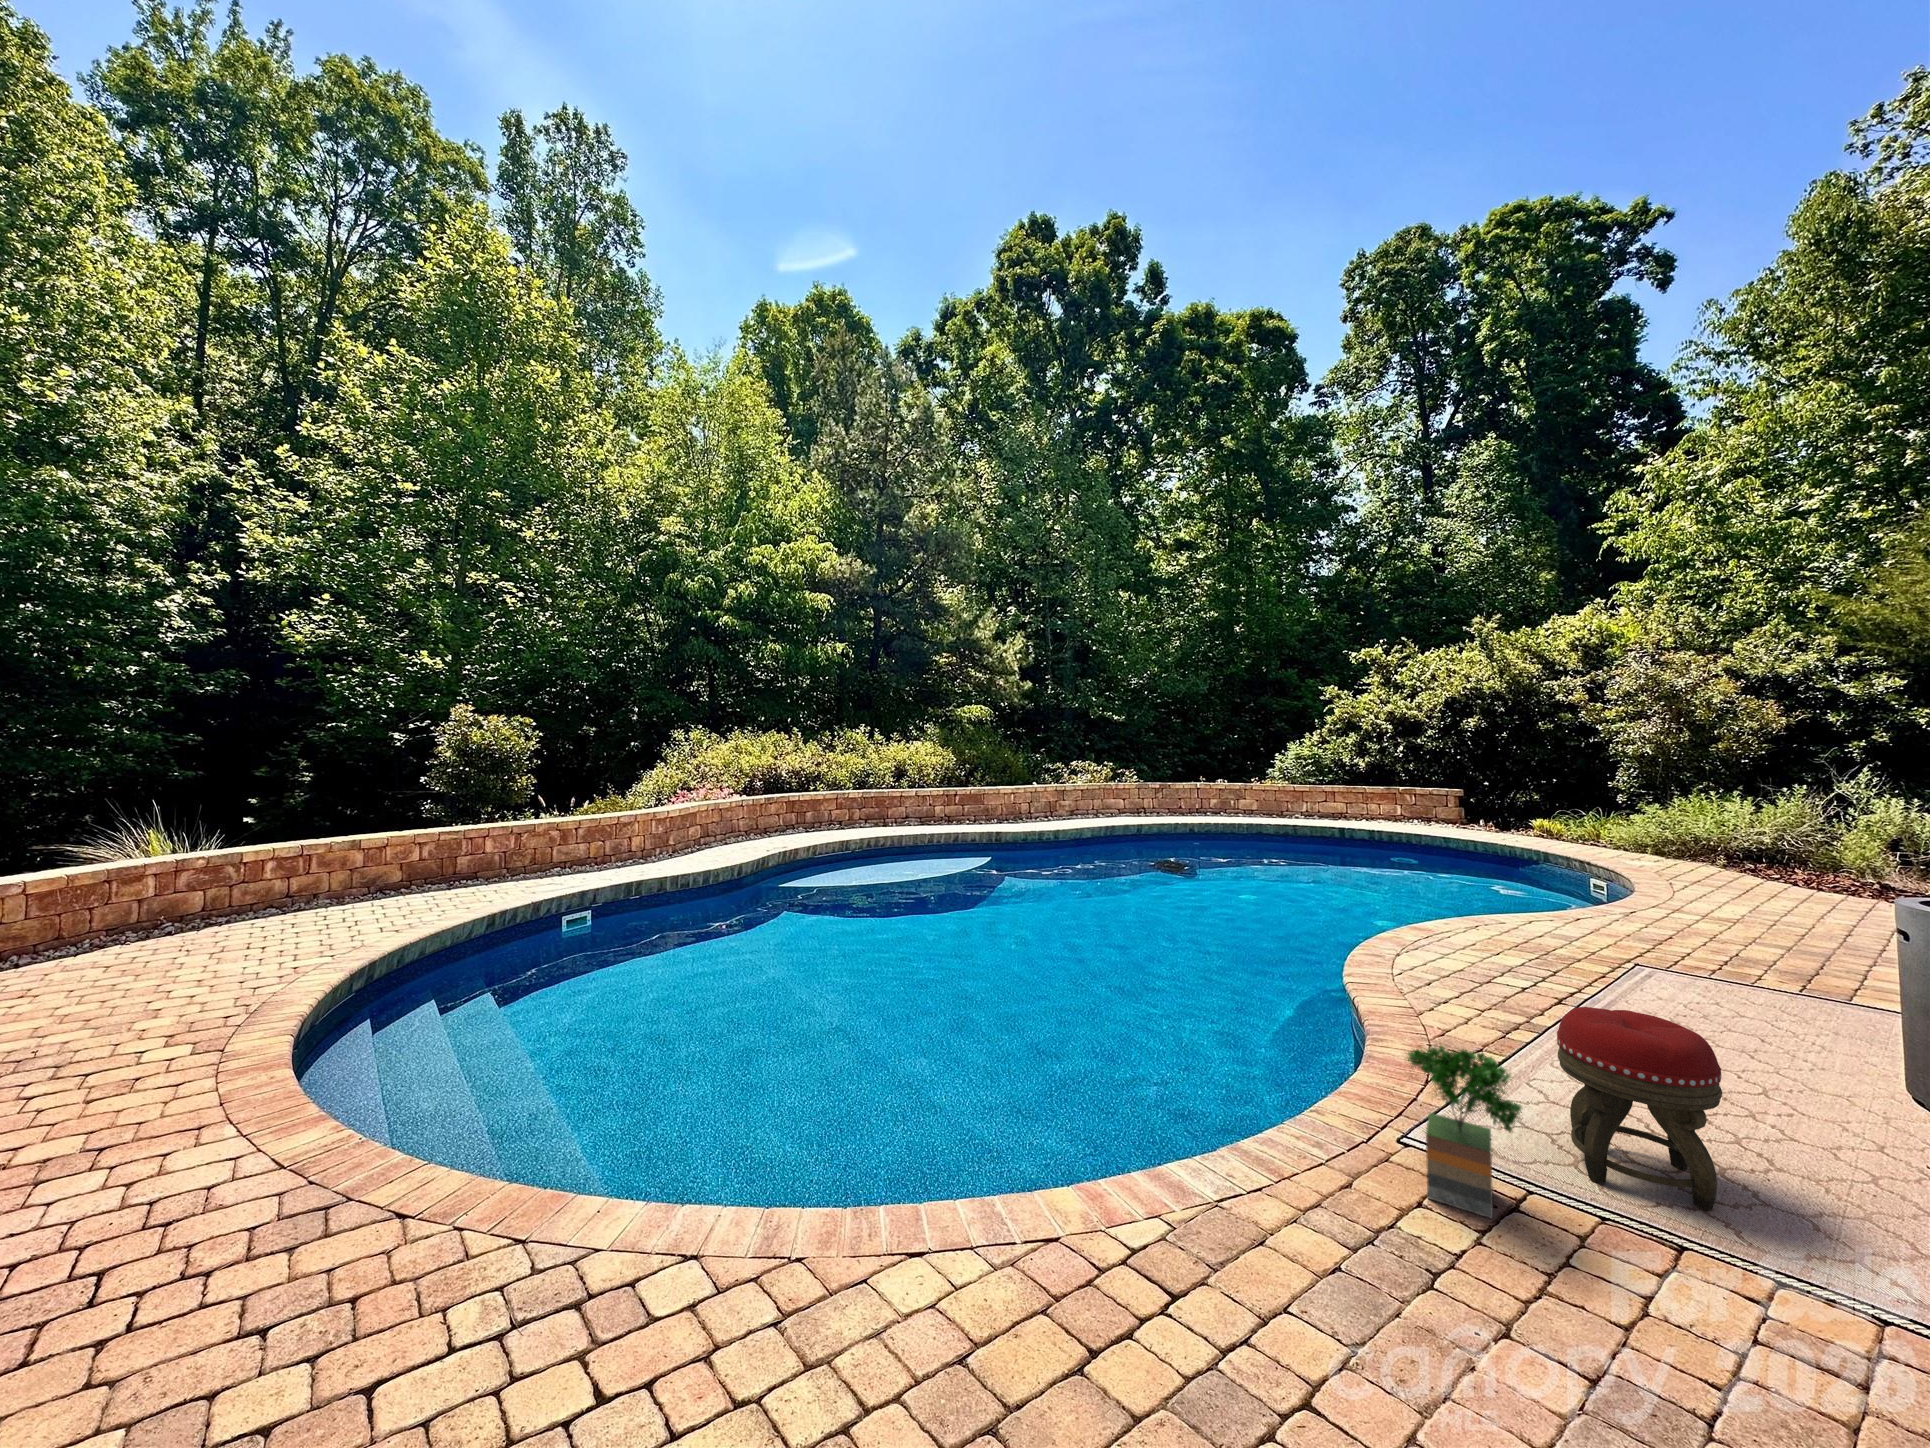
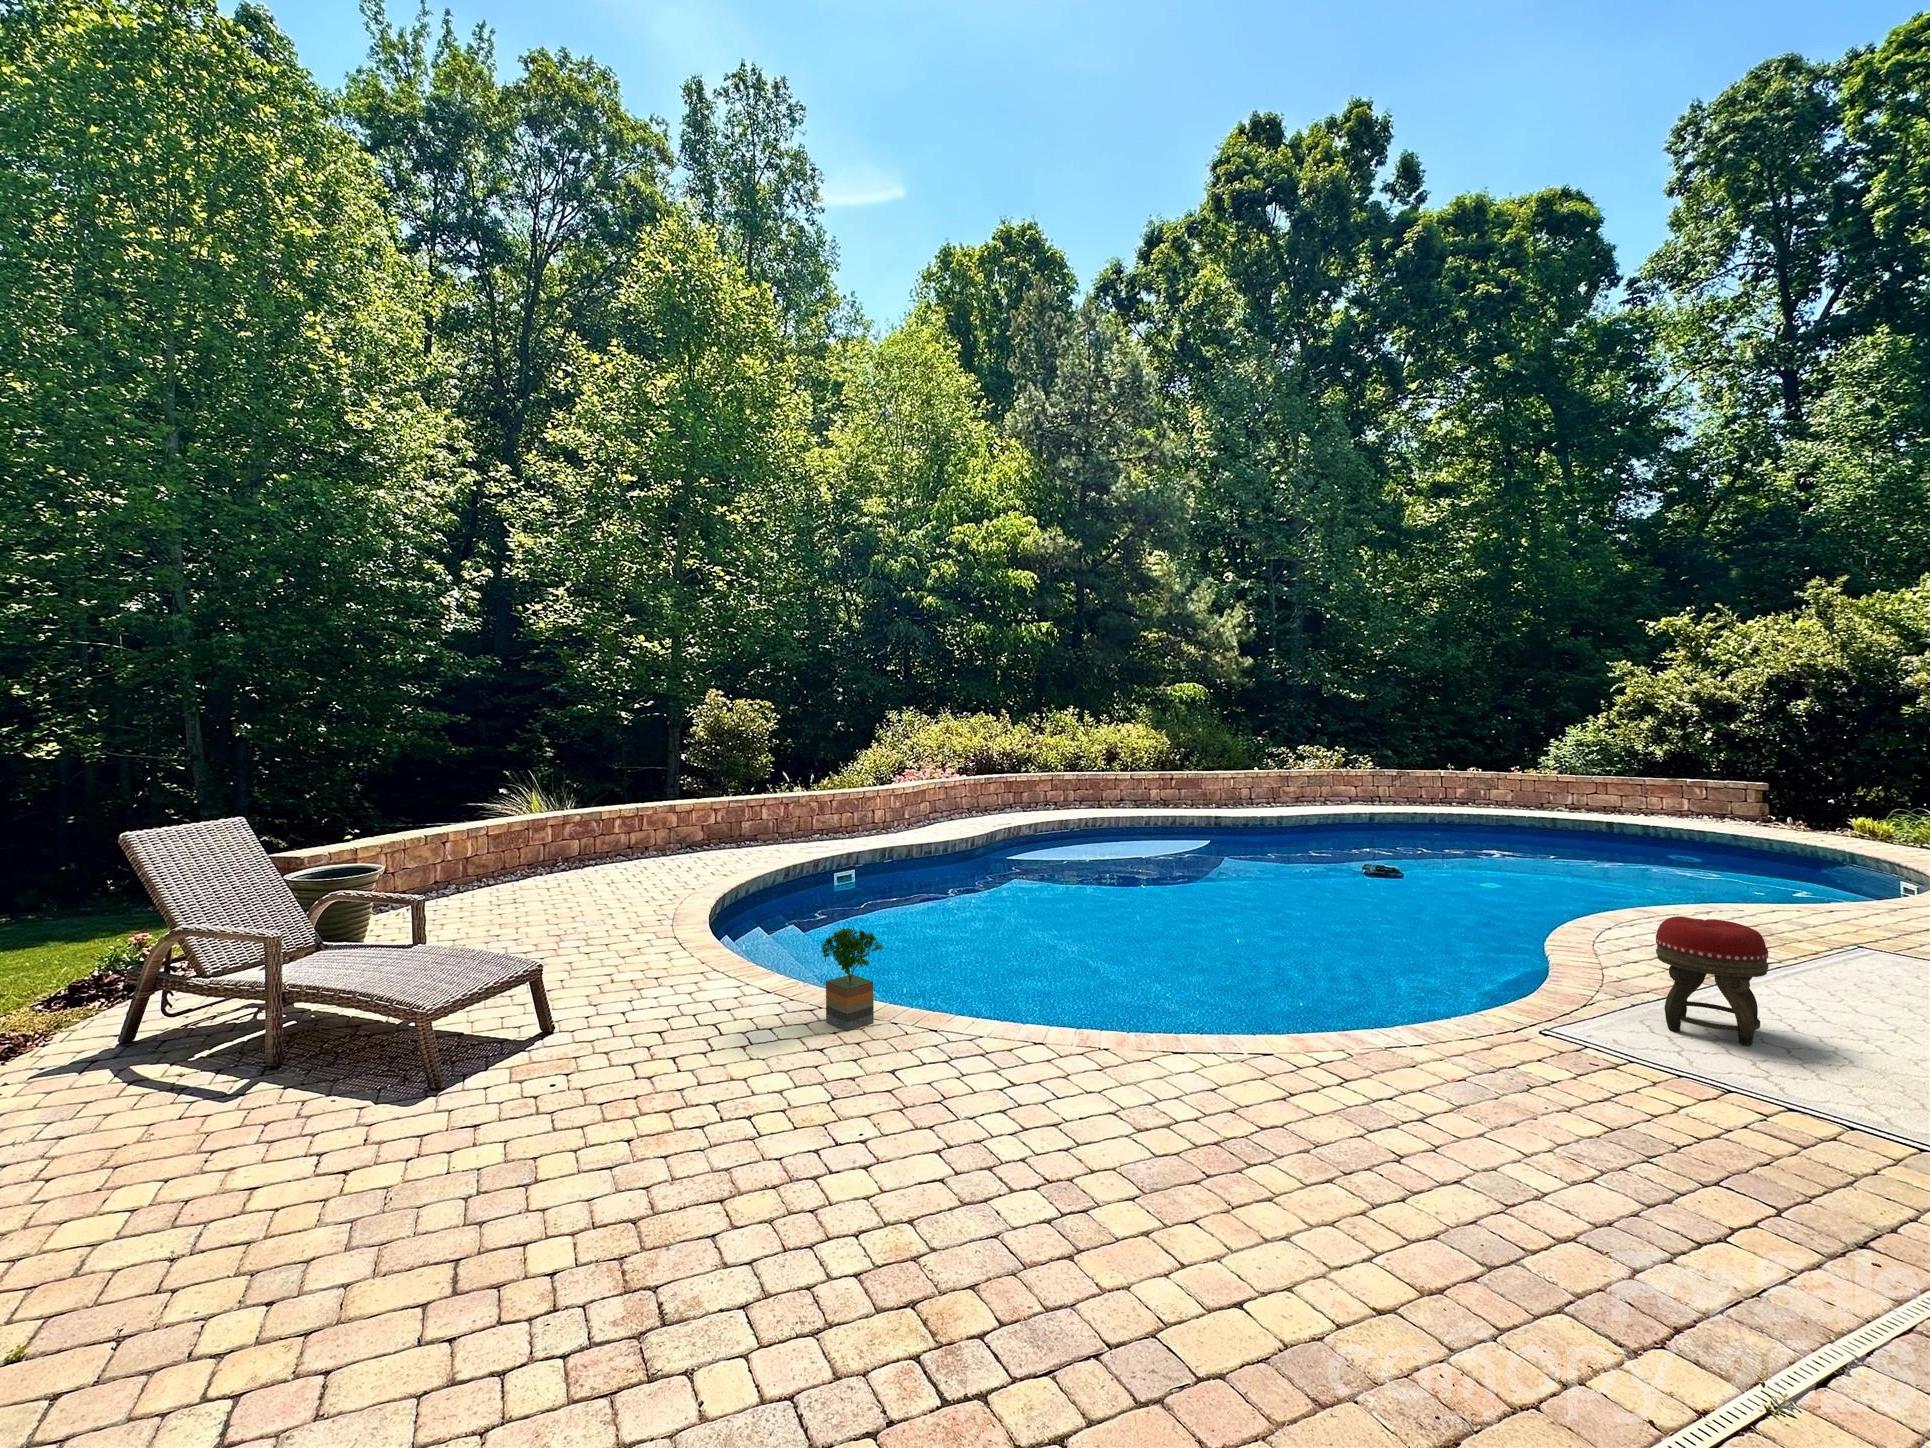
potted tree: present [1405,1045,1522,1218] -> present [821,928,883,1031]

